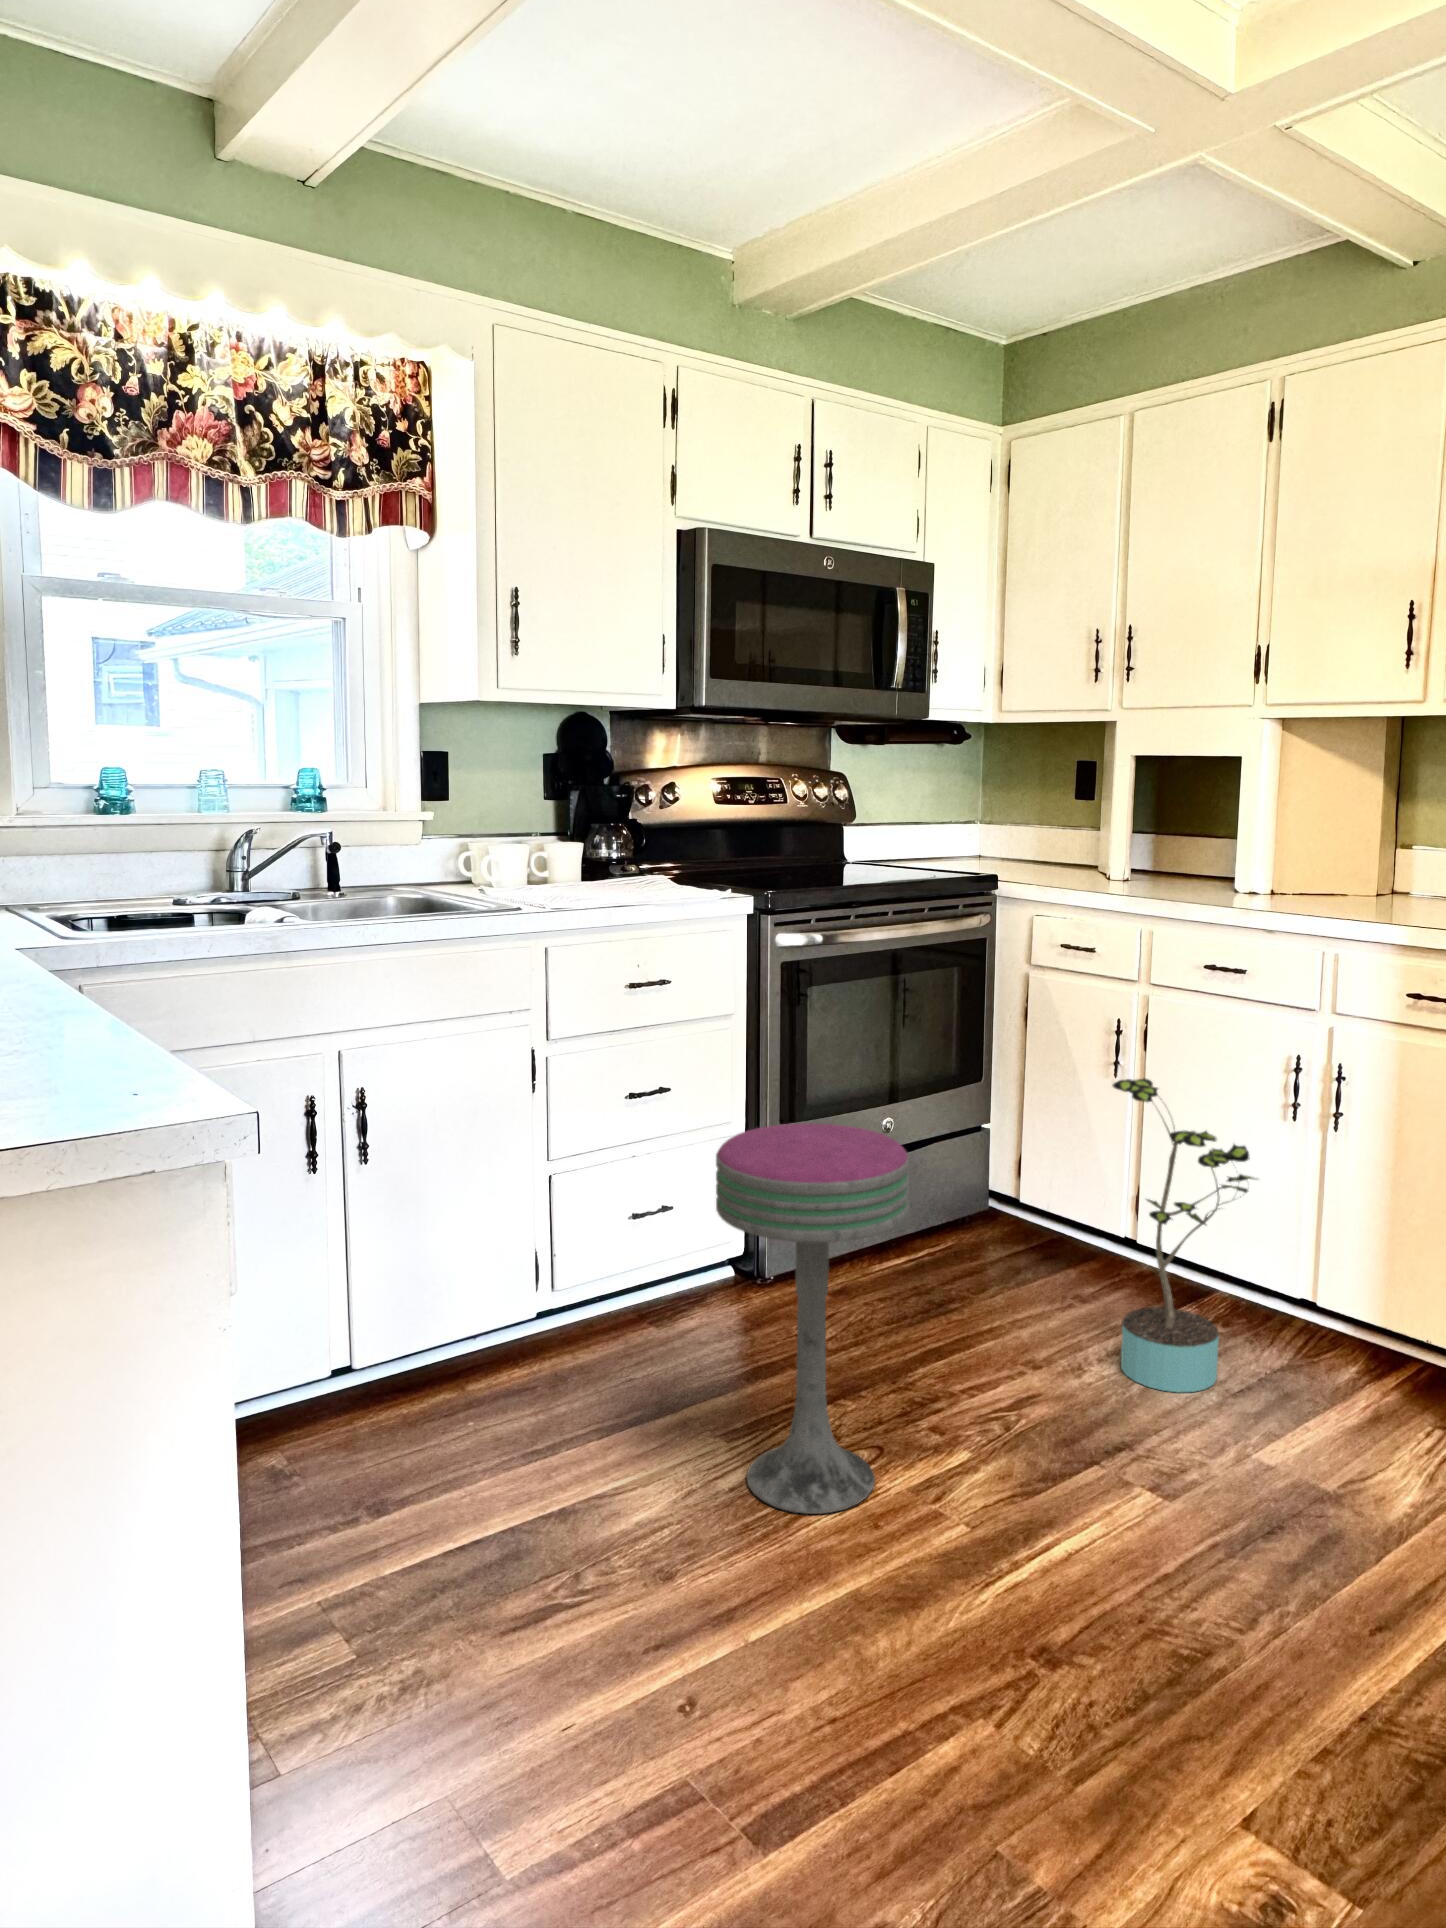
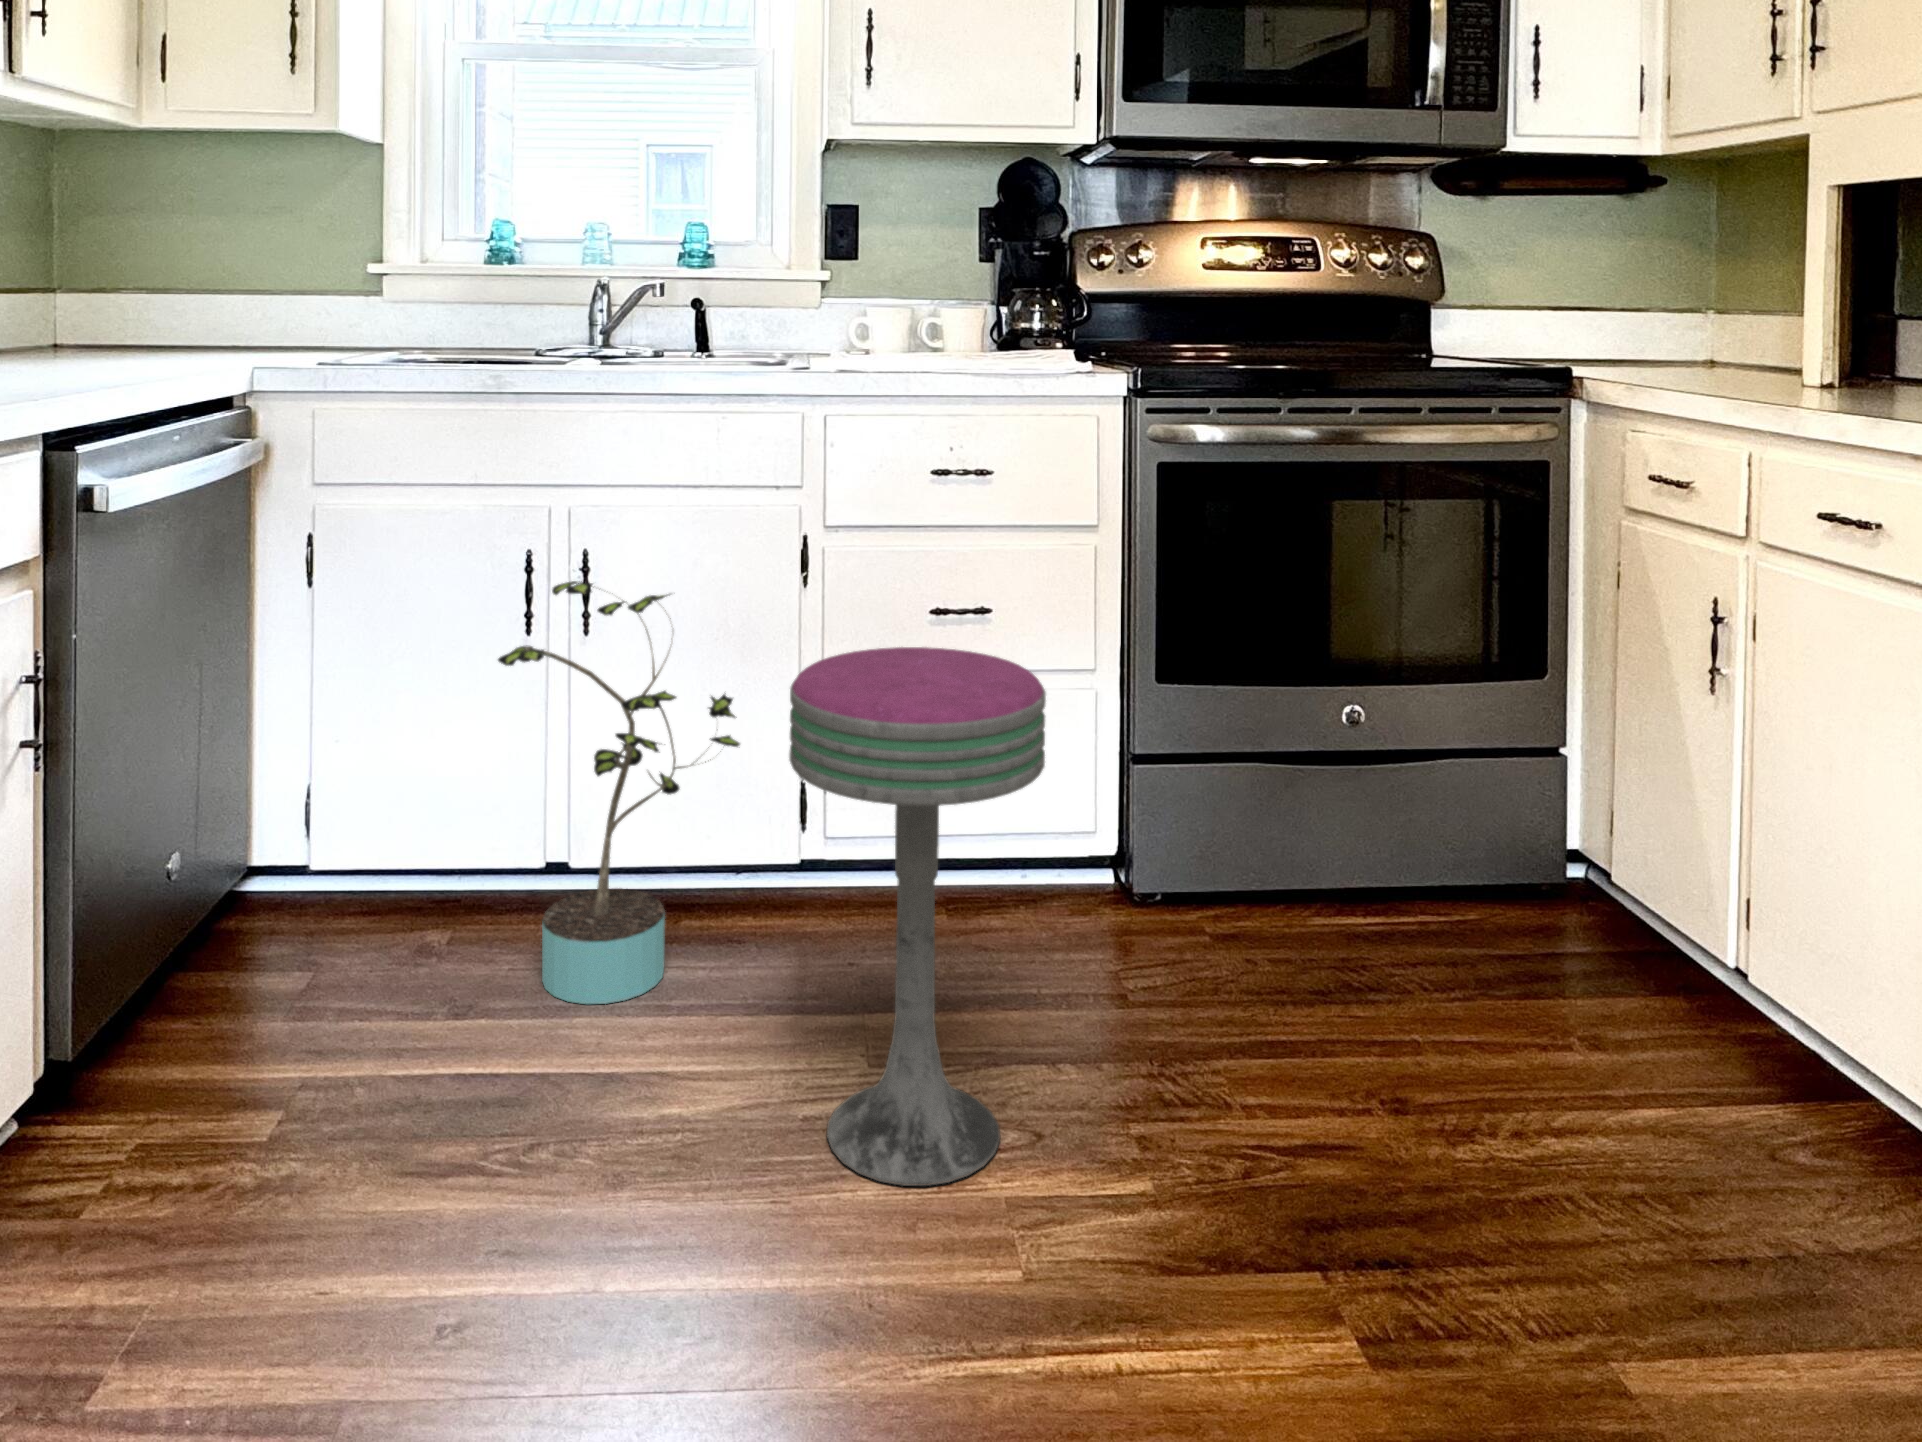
potted plant: present [1113,1078,1254,1393] -> present [498,581,740,1004]

